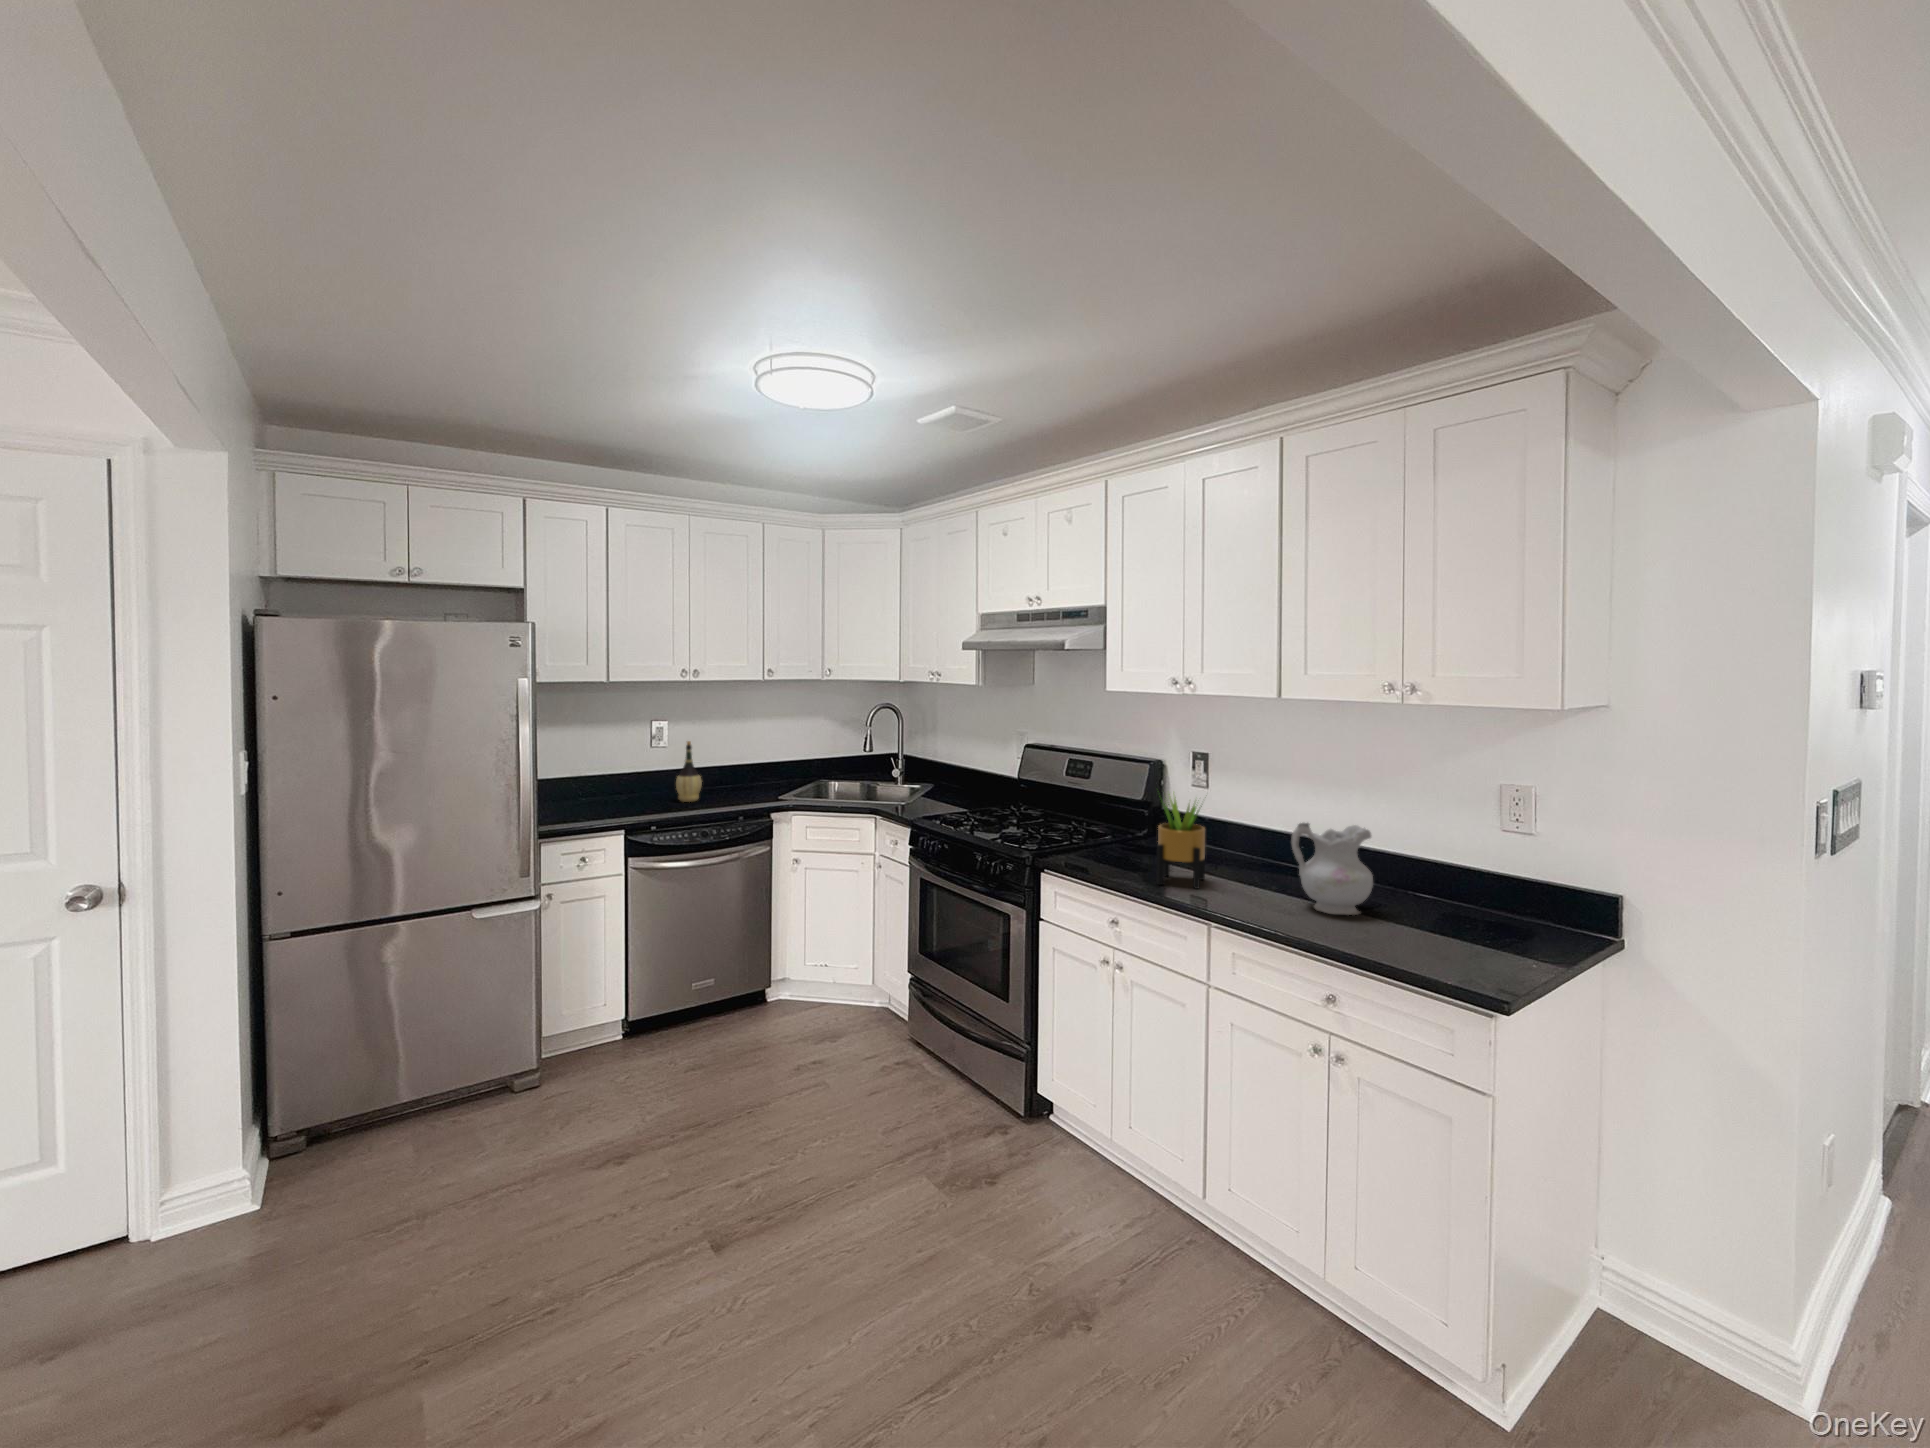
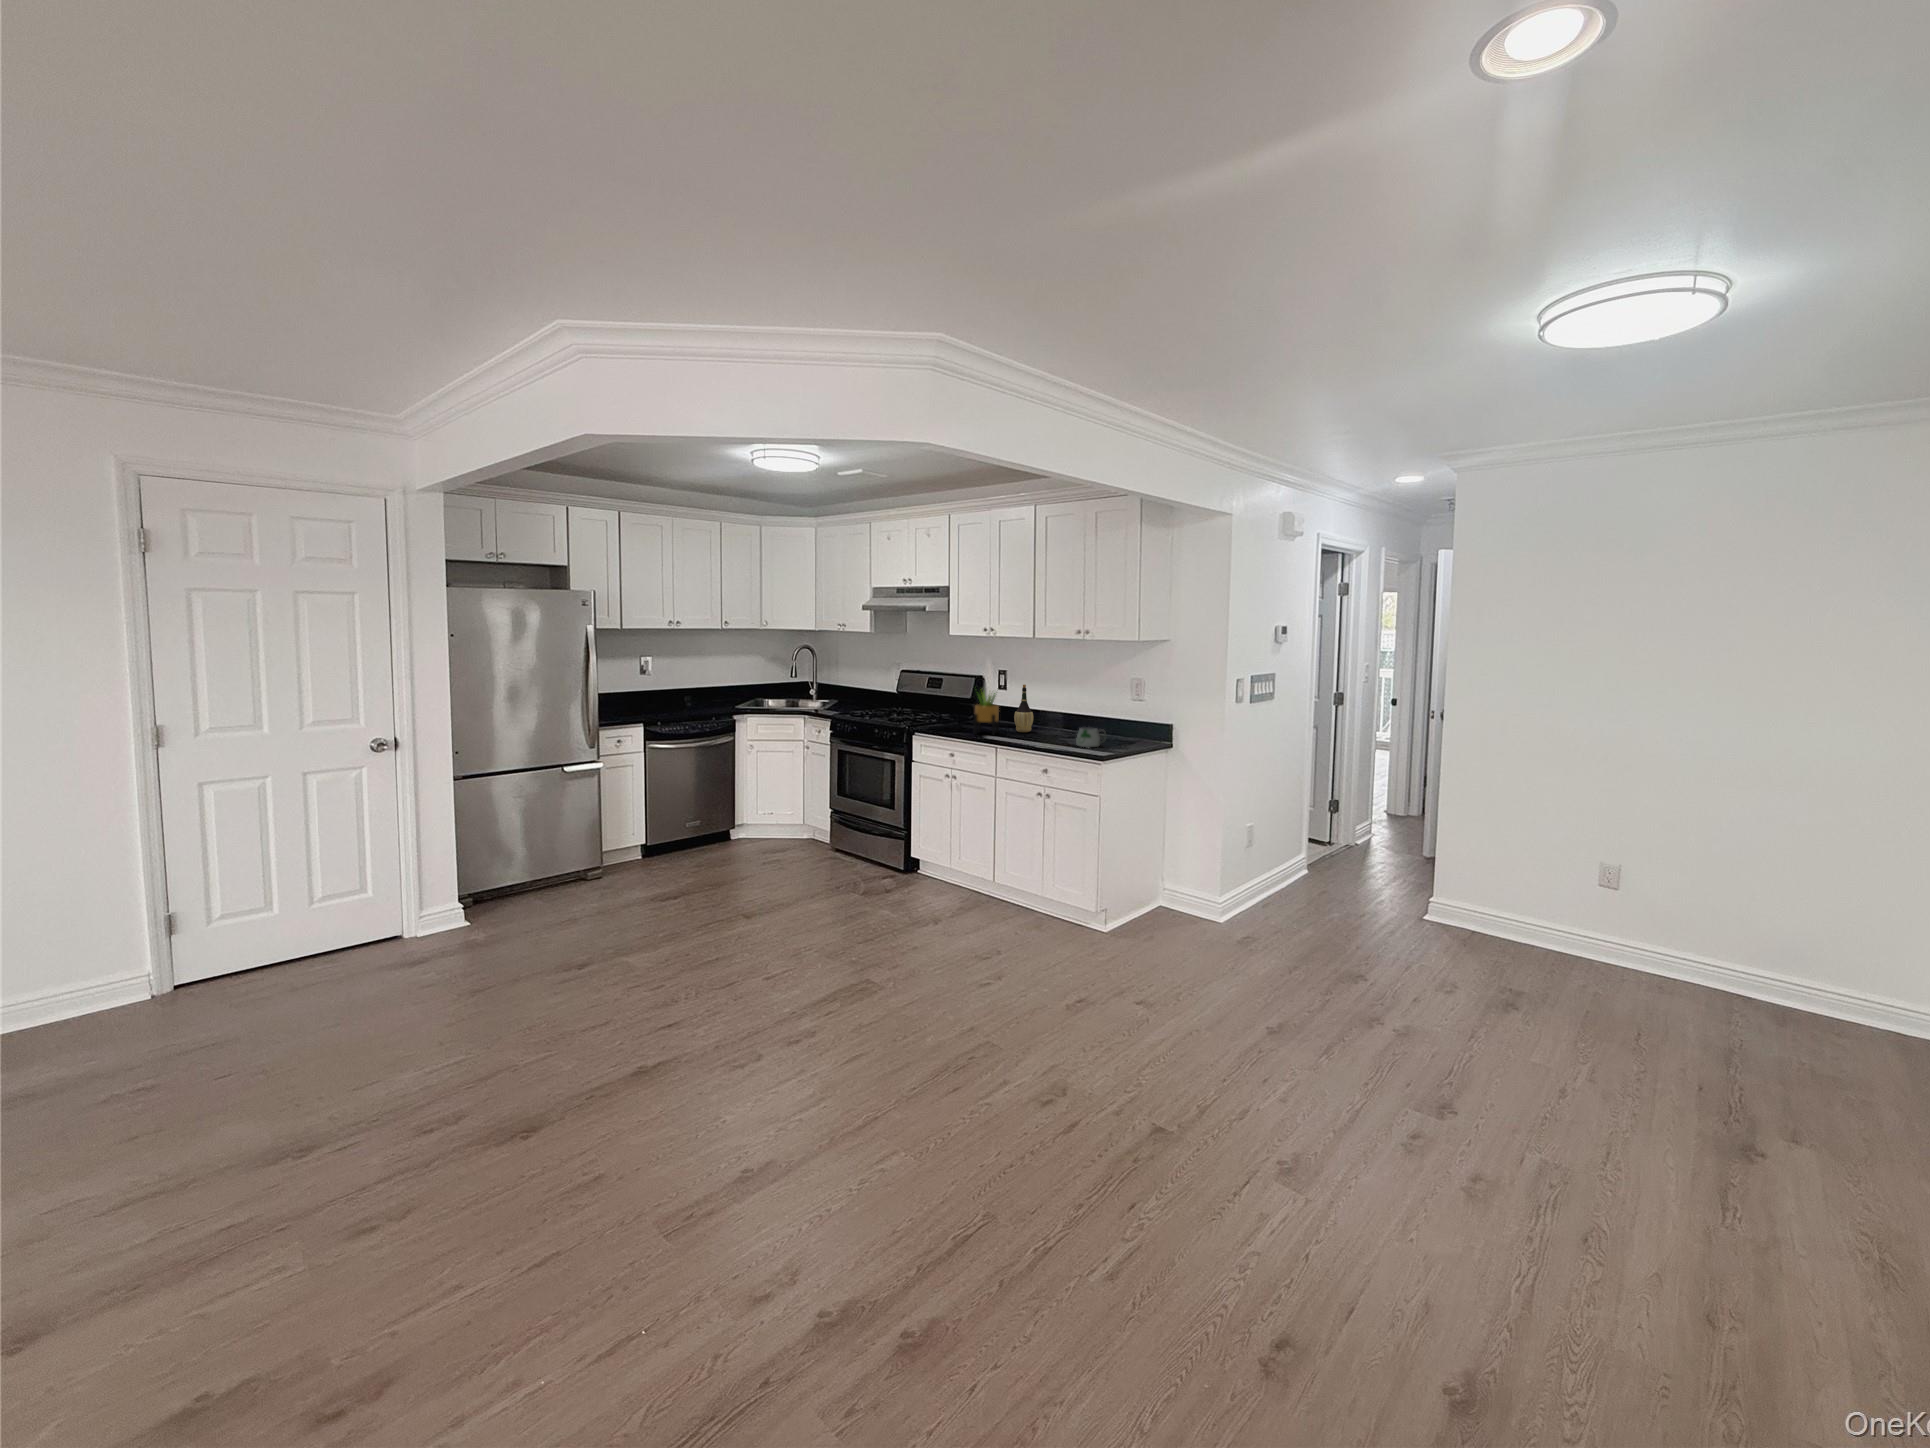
wine bottle: present [676,741,702,802] -> present [1014,684,1033,732]
ceramic pitcher: present [1292,823,1373,915] -> none [1037,698,1074,741]
mug: none [1392,896,1471,954] -> present [1076,727,1106,748]

